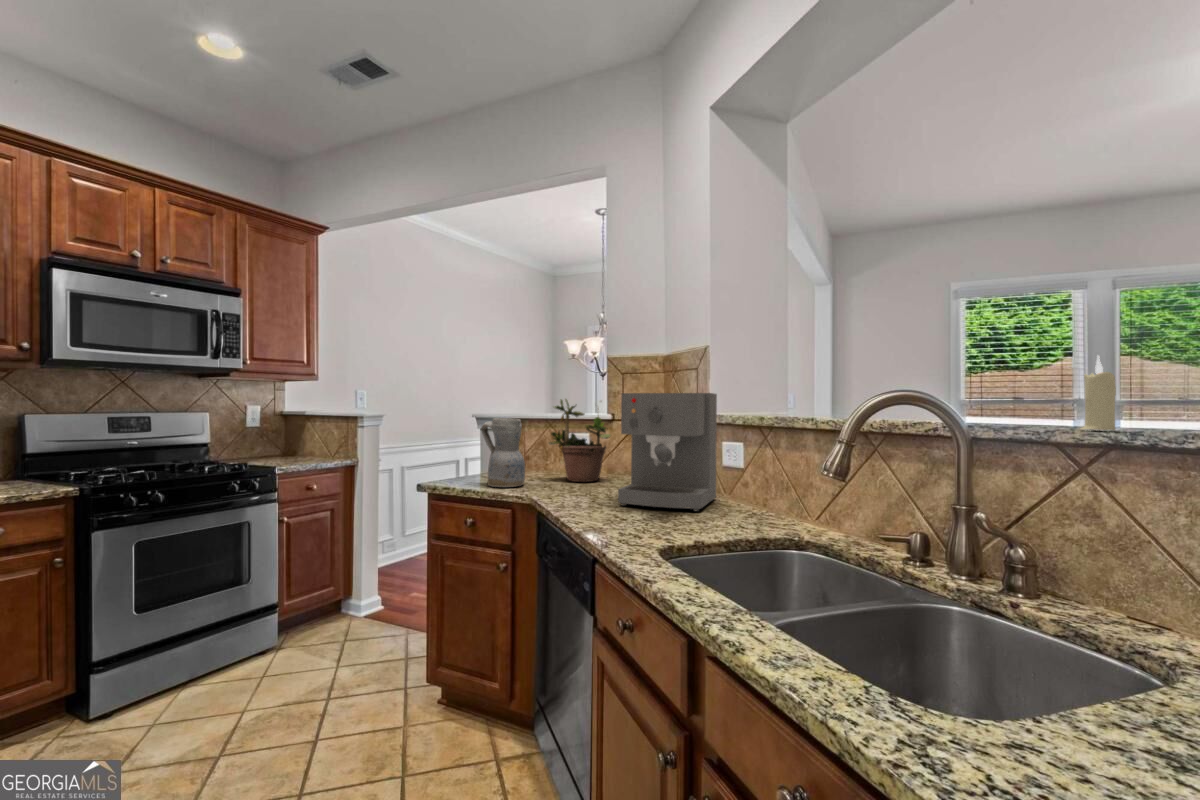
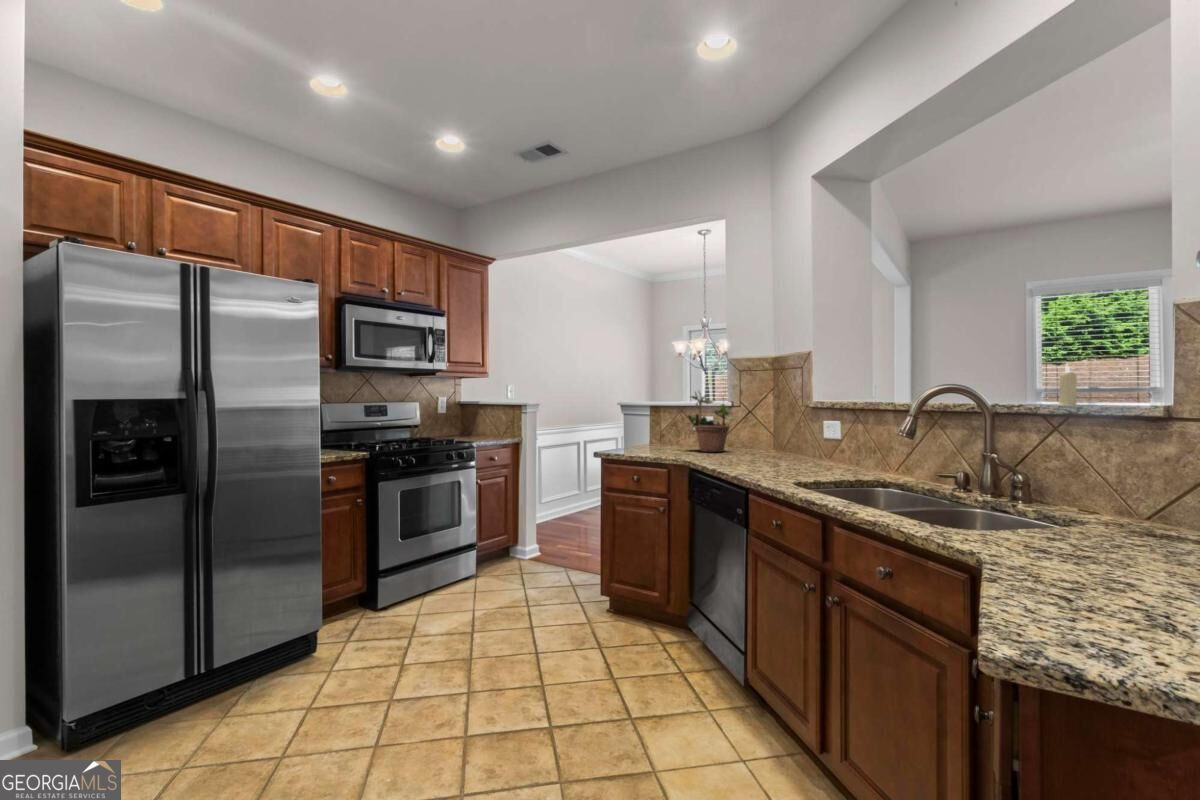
coffee maker: present [618,393,717,511] -> none [749,386,819,468]
ceramic pitcher: present [481,418,525,487] -> none [639,405,672,454]

